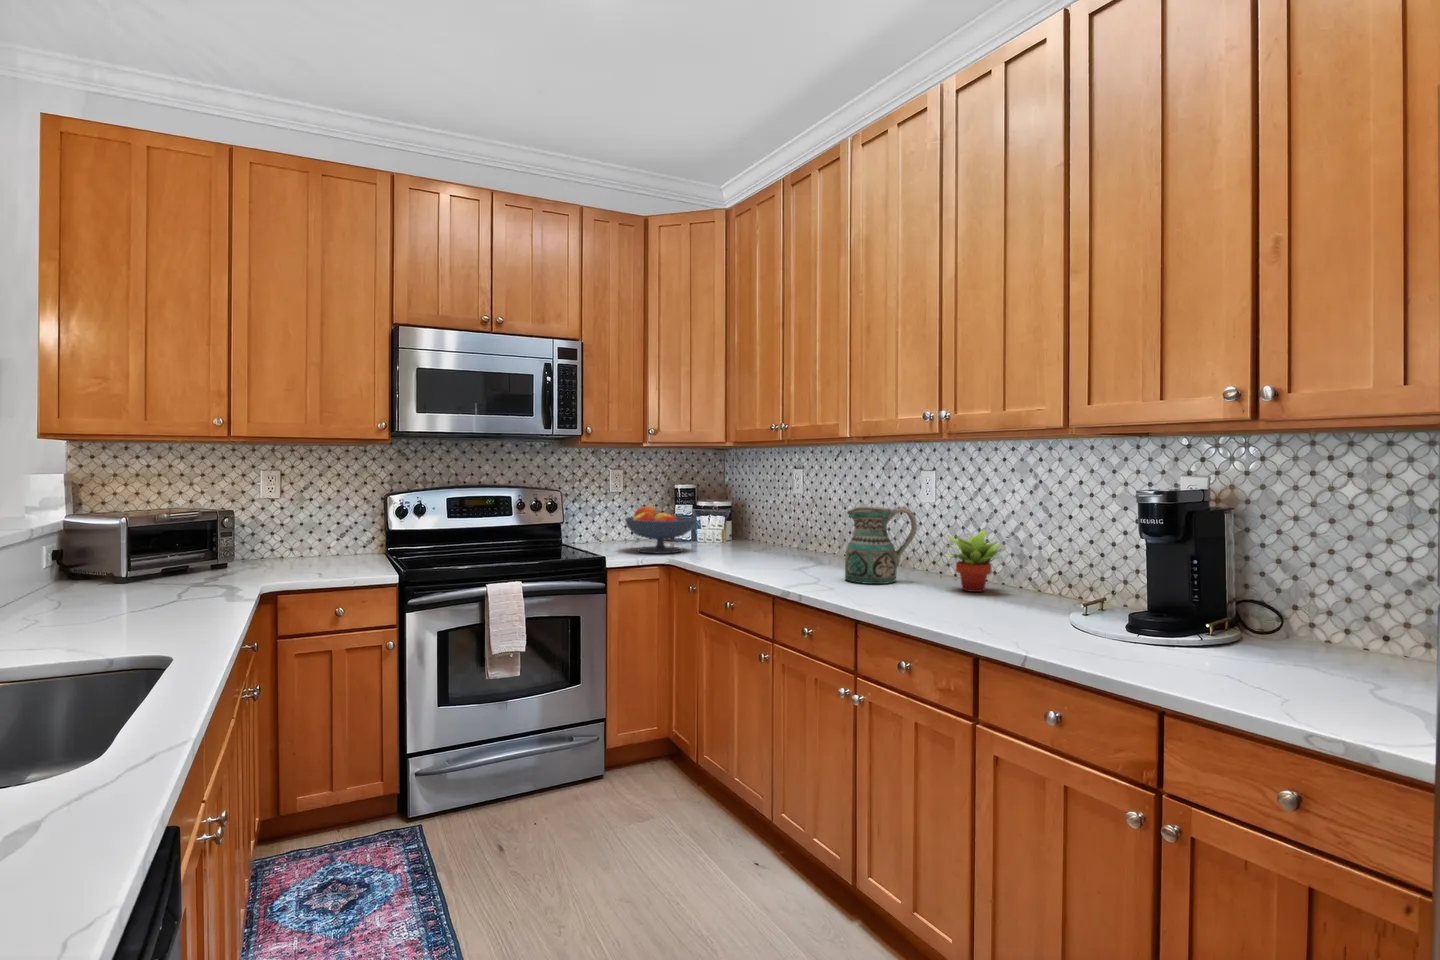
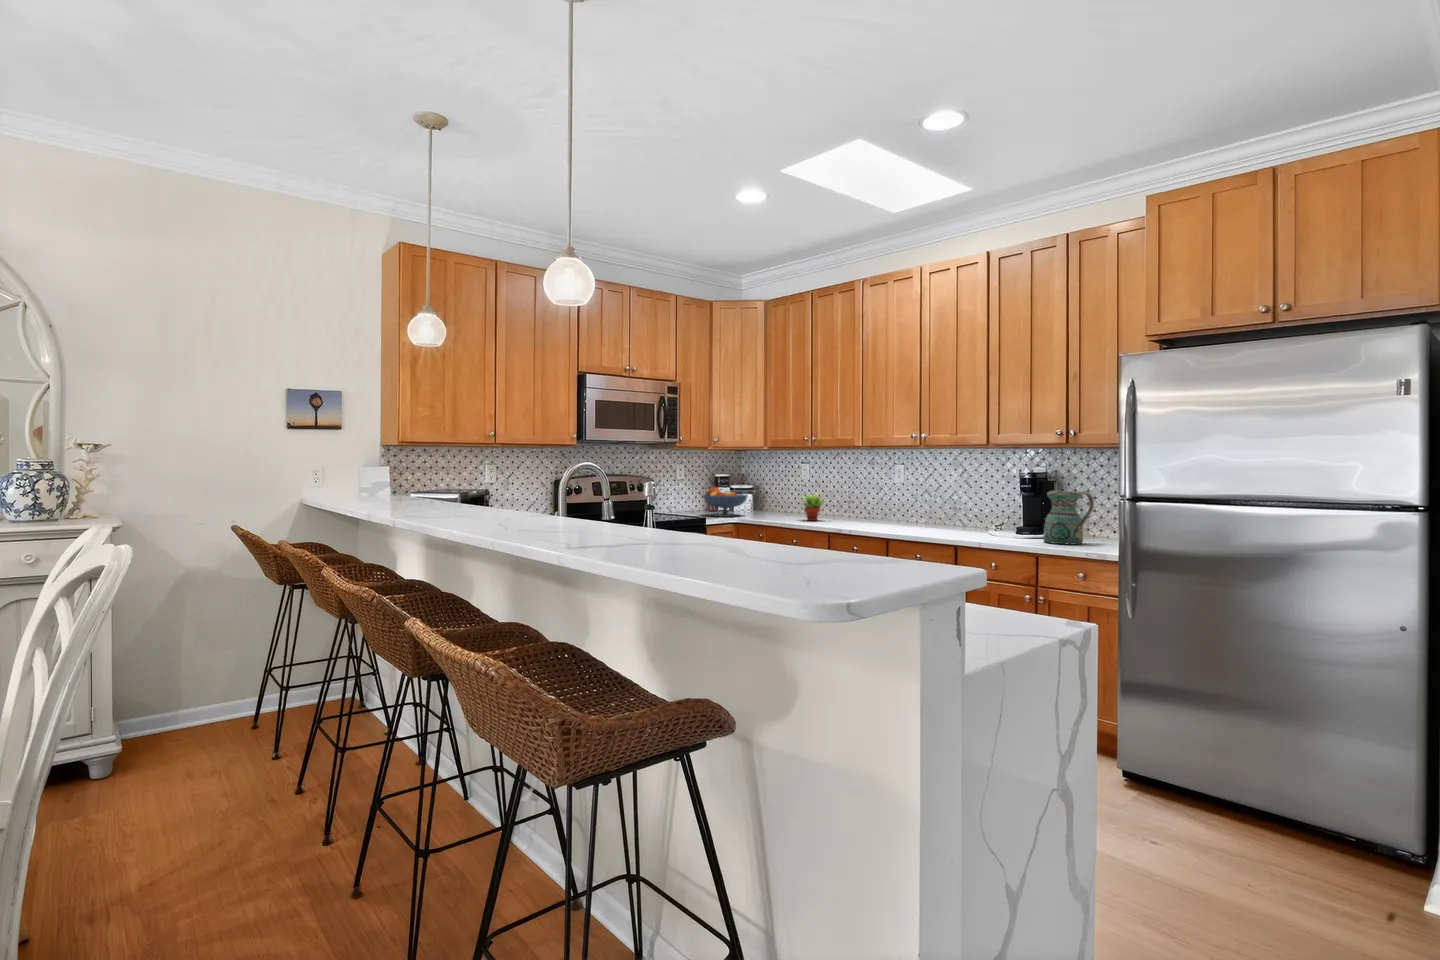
ceramic pitcher: present [845,506,917,584] -> present [1043,491,1094,545]
succulent plant: present [948,529,1005,592] -> present [803,492,824,521]

